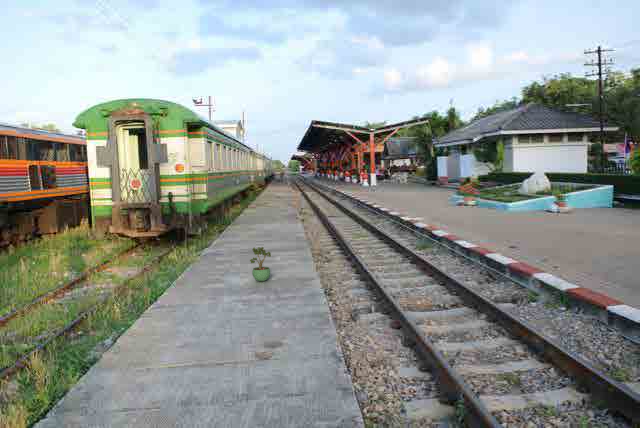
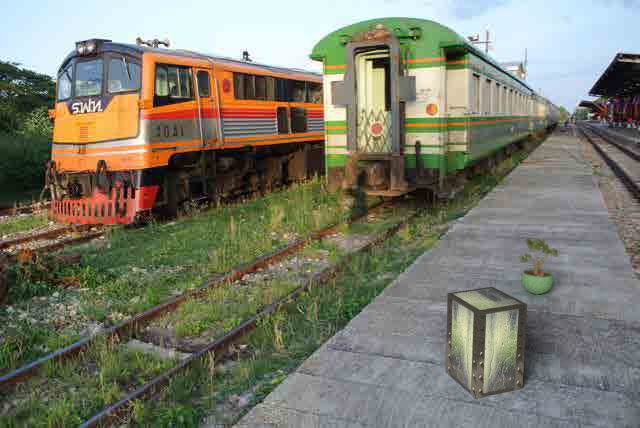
storage box: none [213,269,257,327] -> present [446,287,527,398]

